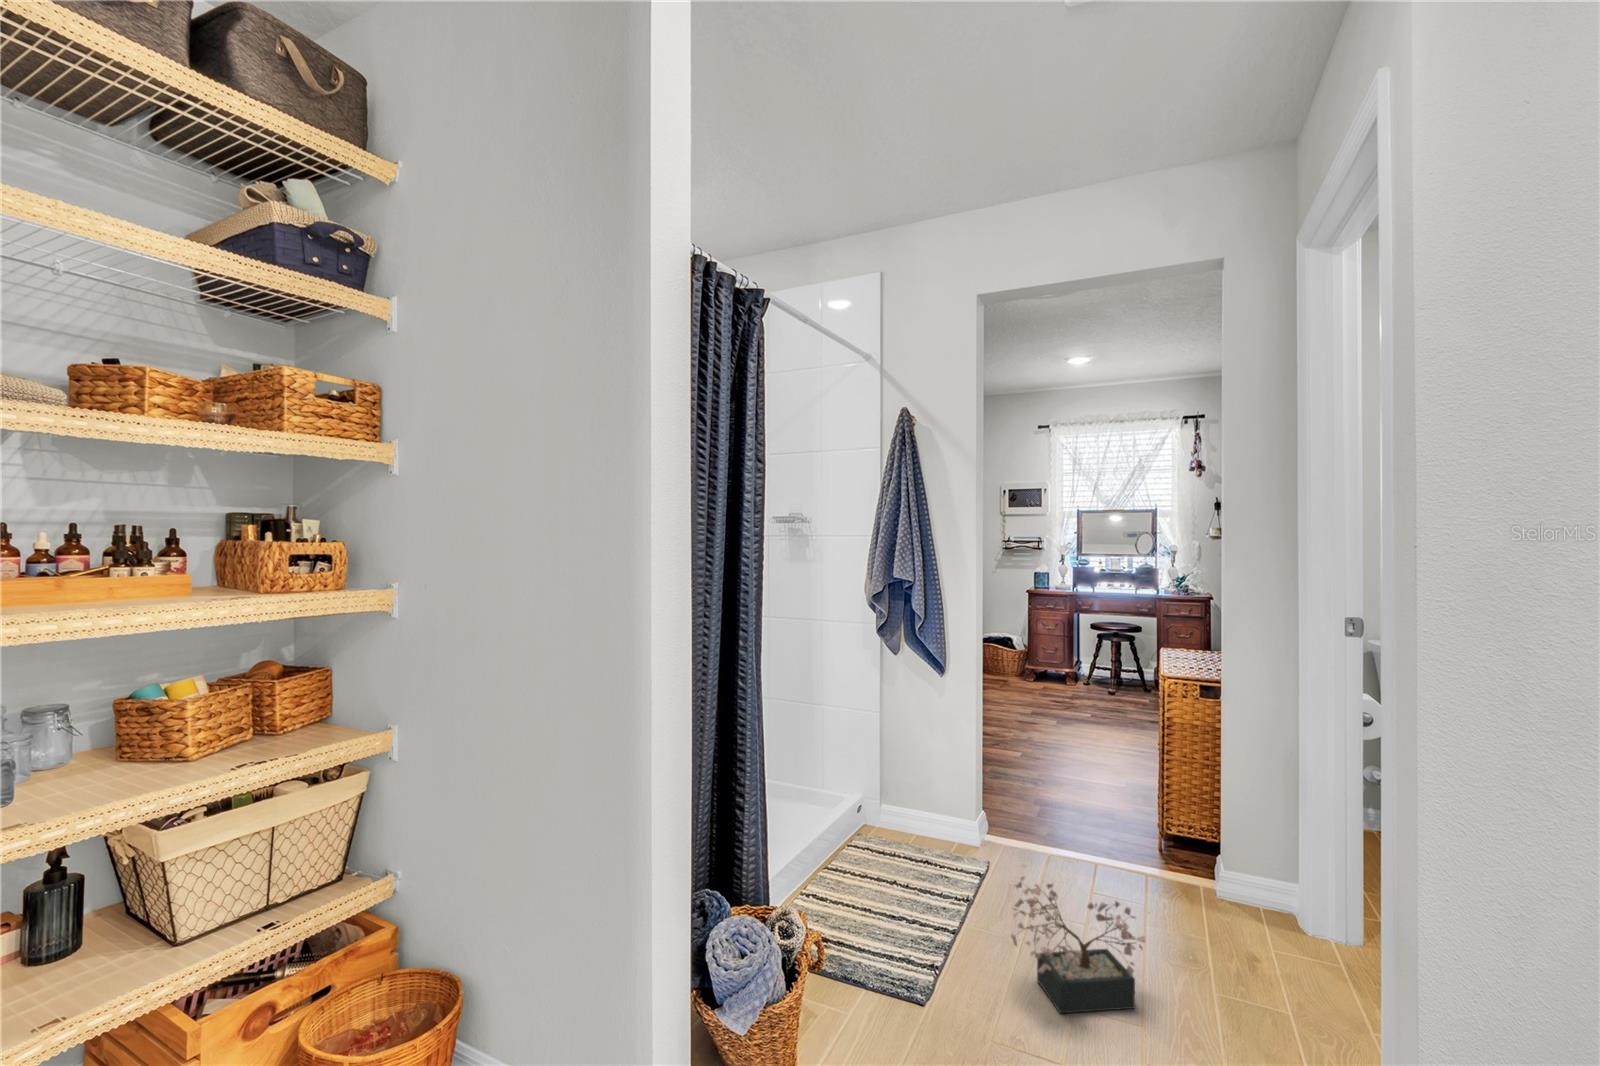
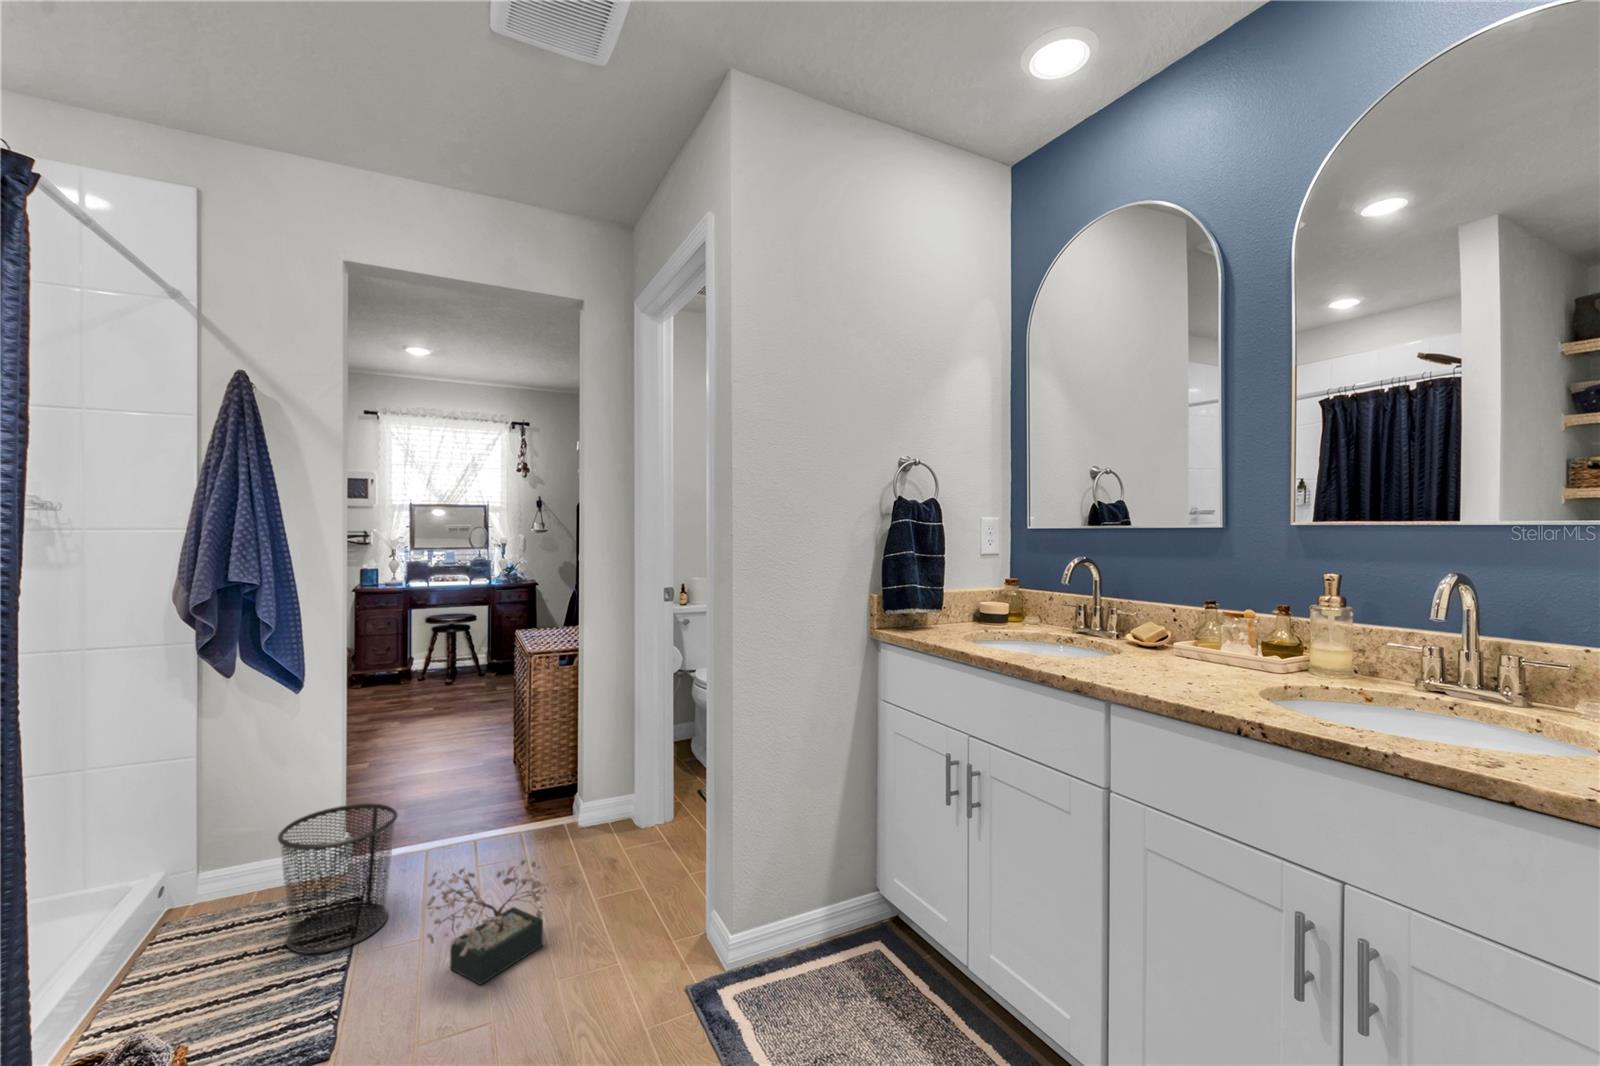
waste bin: none [916,784,1007,914] -> present [278,803,398,953]

